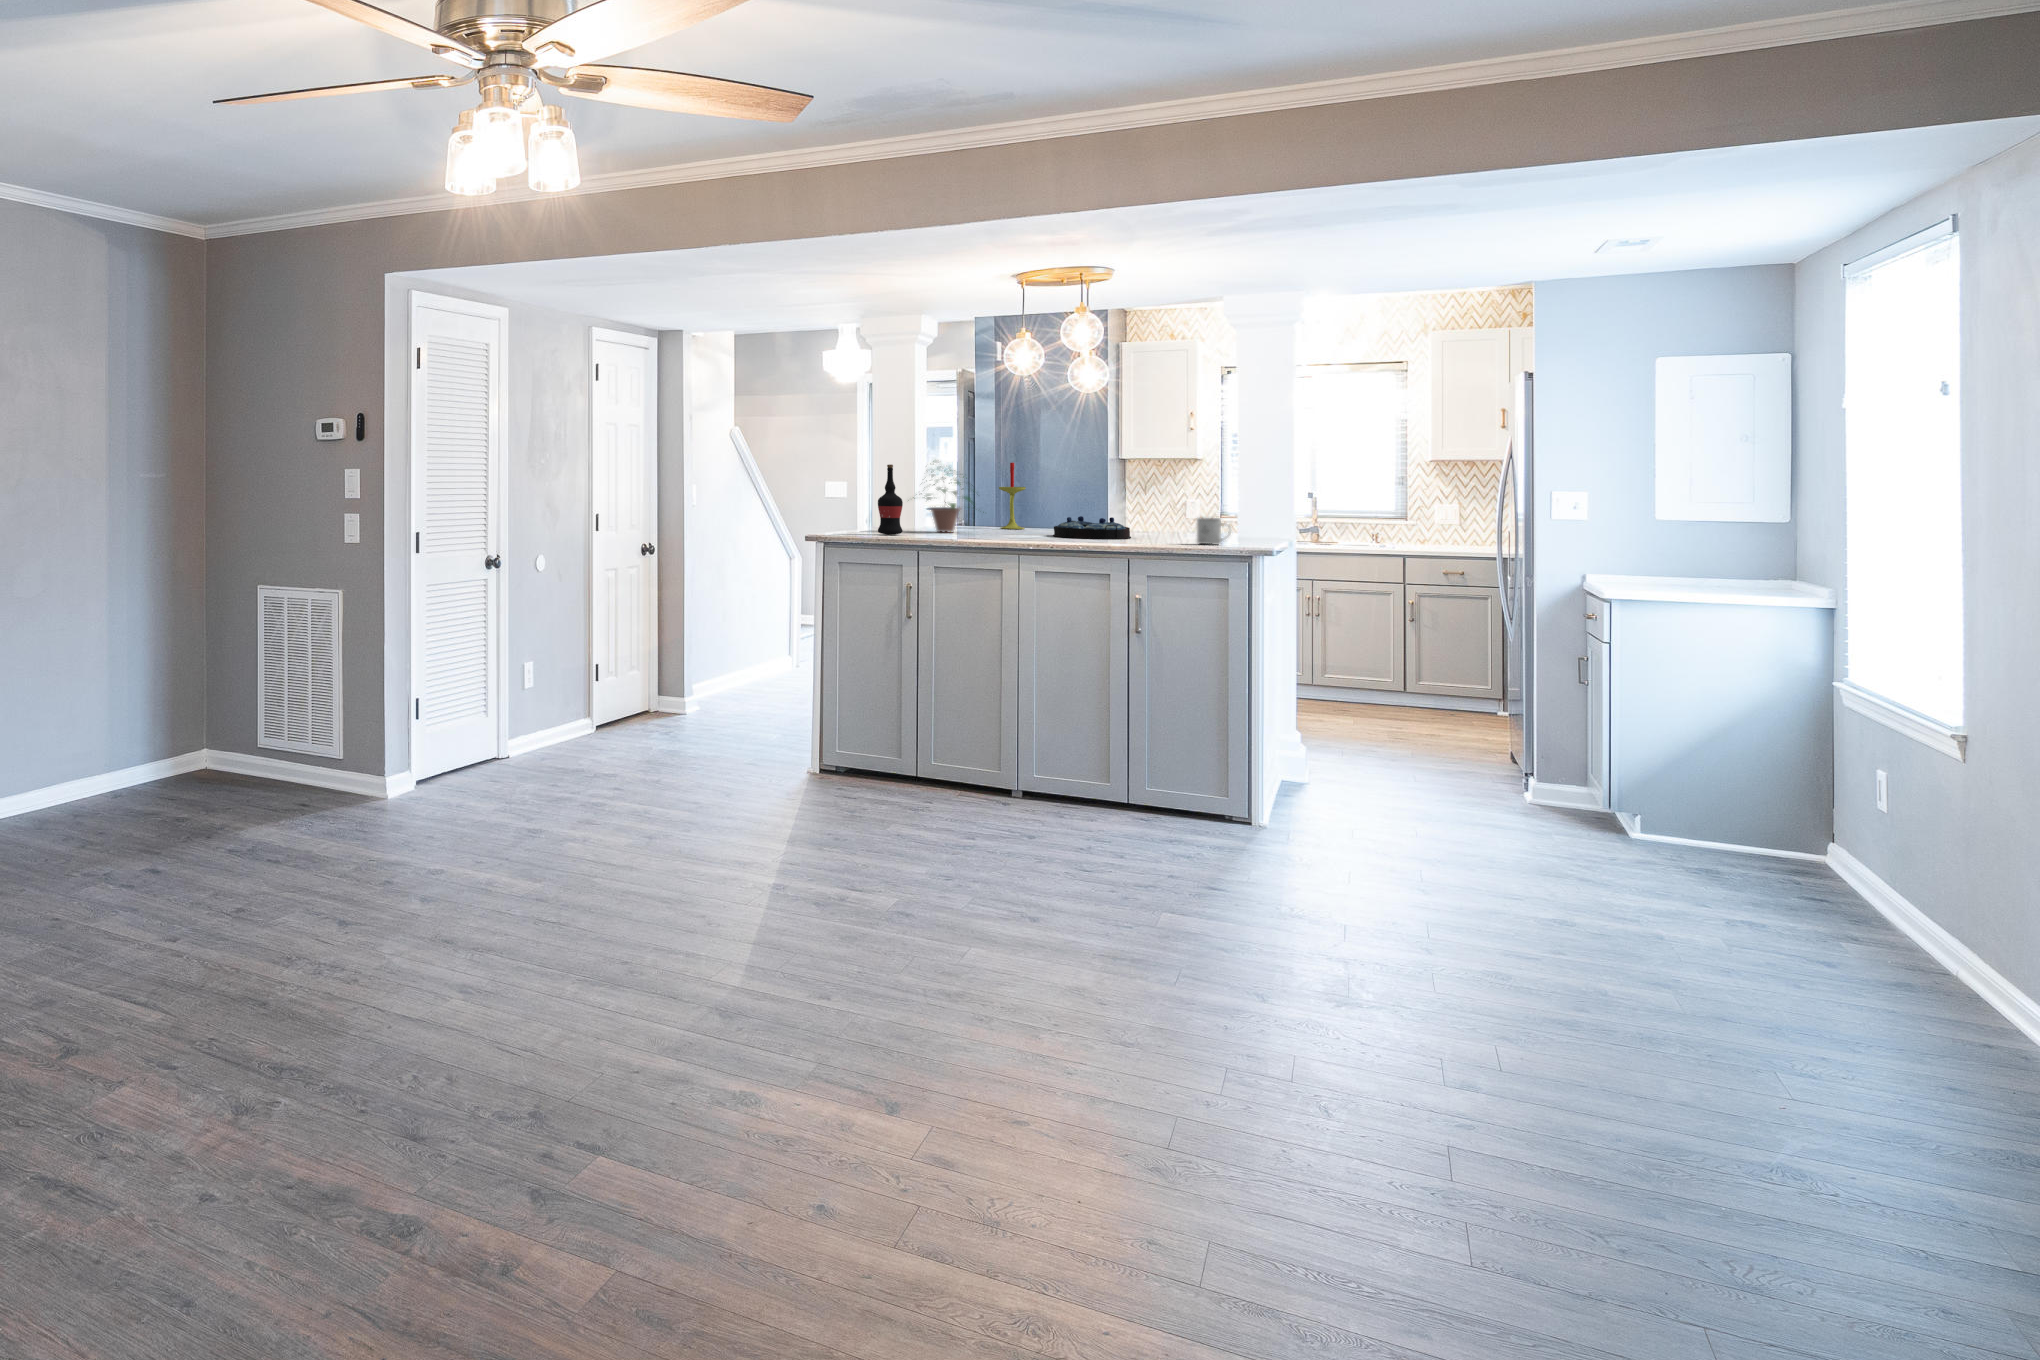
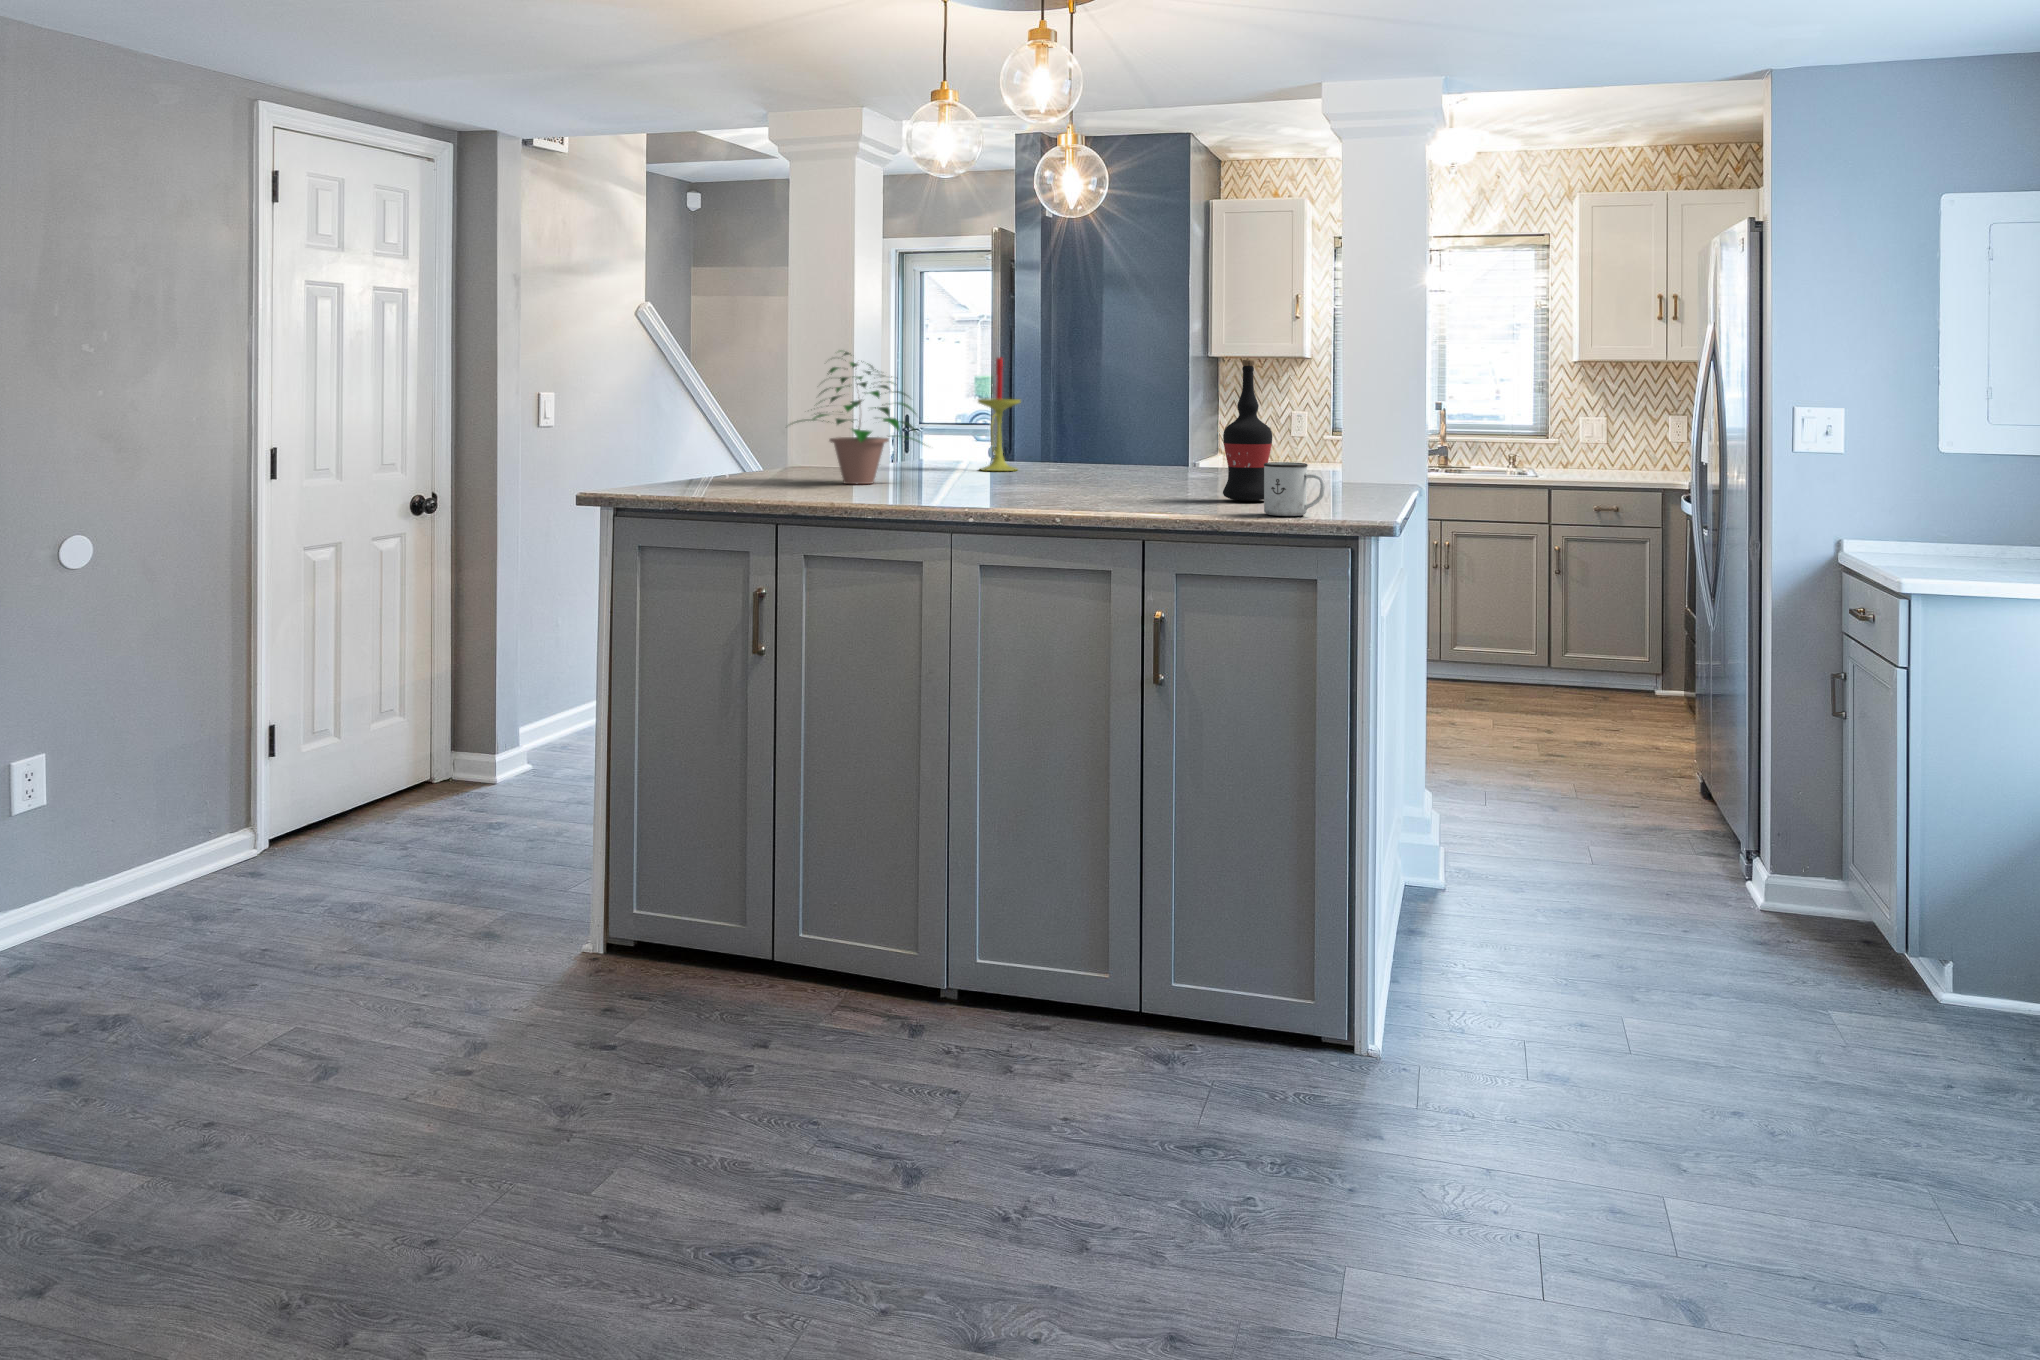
wine bottle: present [878,465,903,535] -> present [1223,359,1272,501]
serving tray: present [1053,516,1131,539] -> none [1033,454,1164,499]

